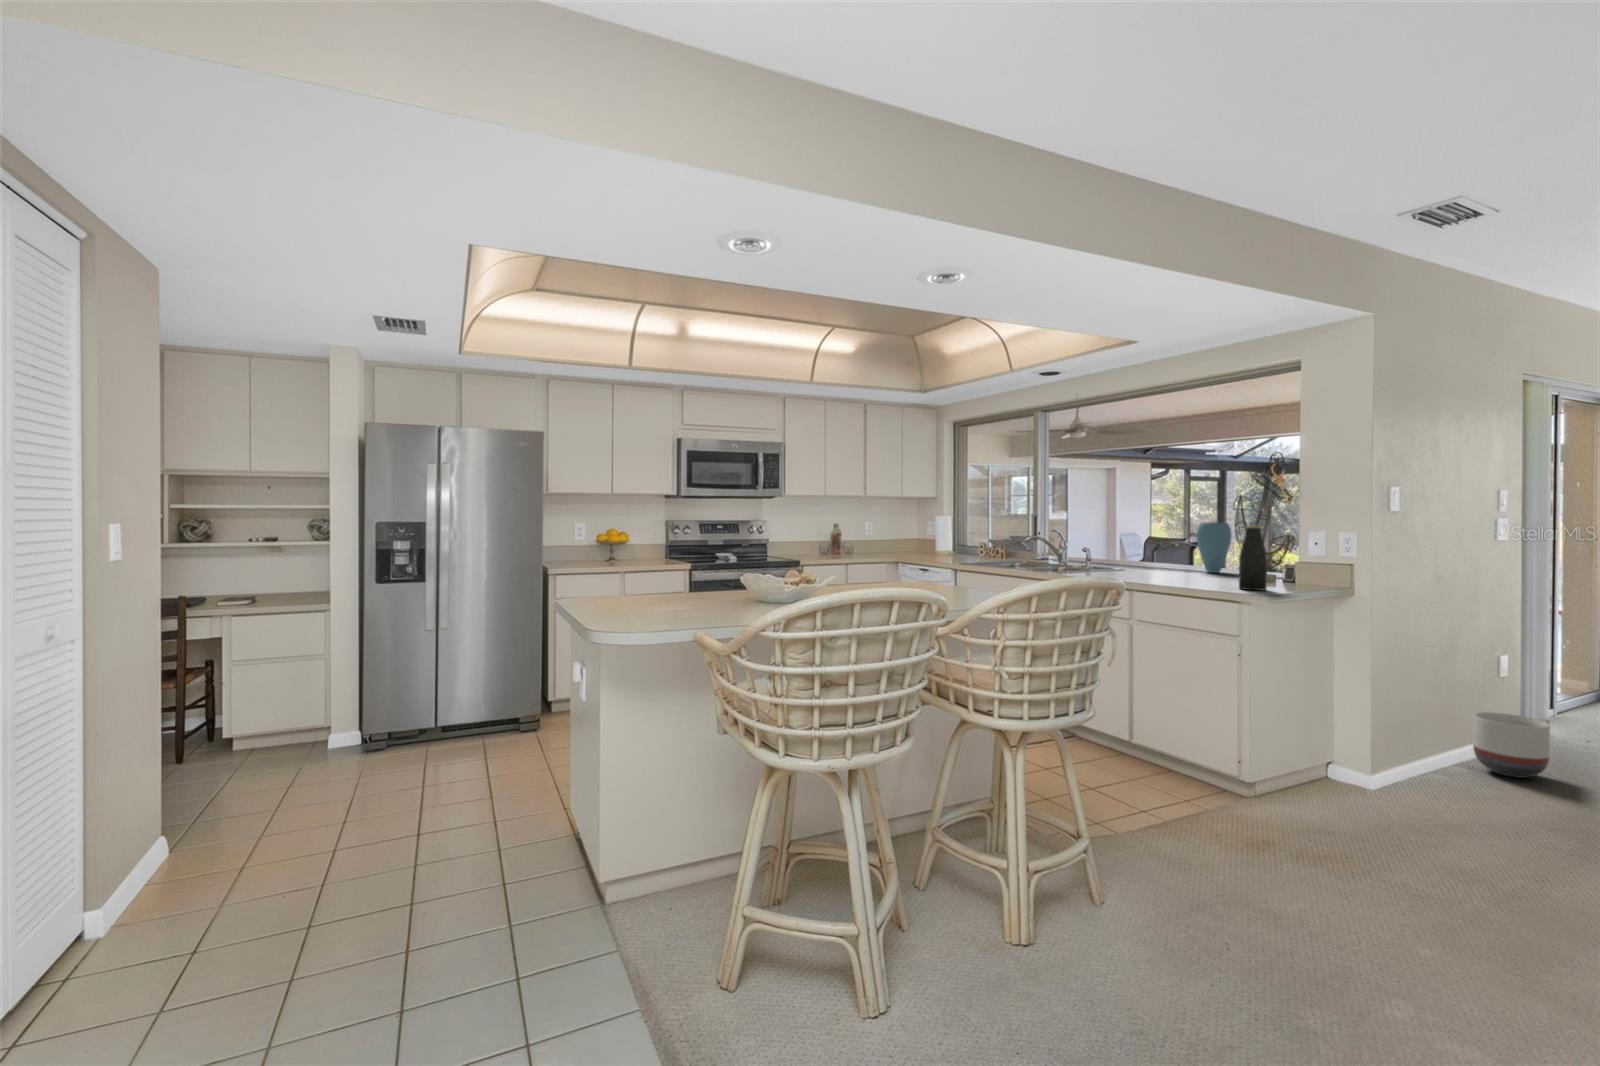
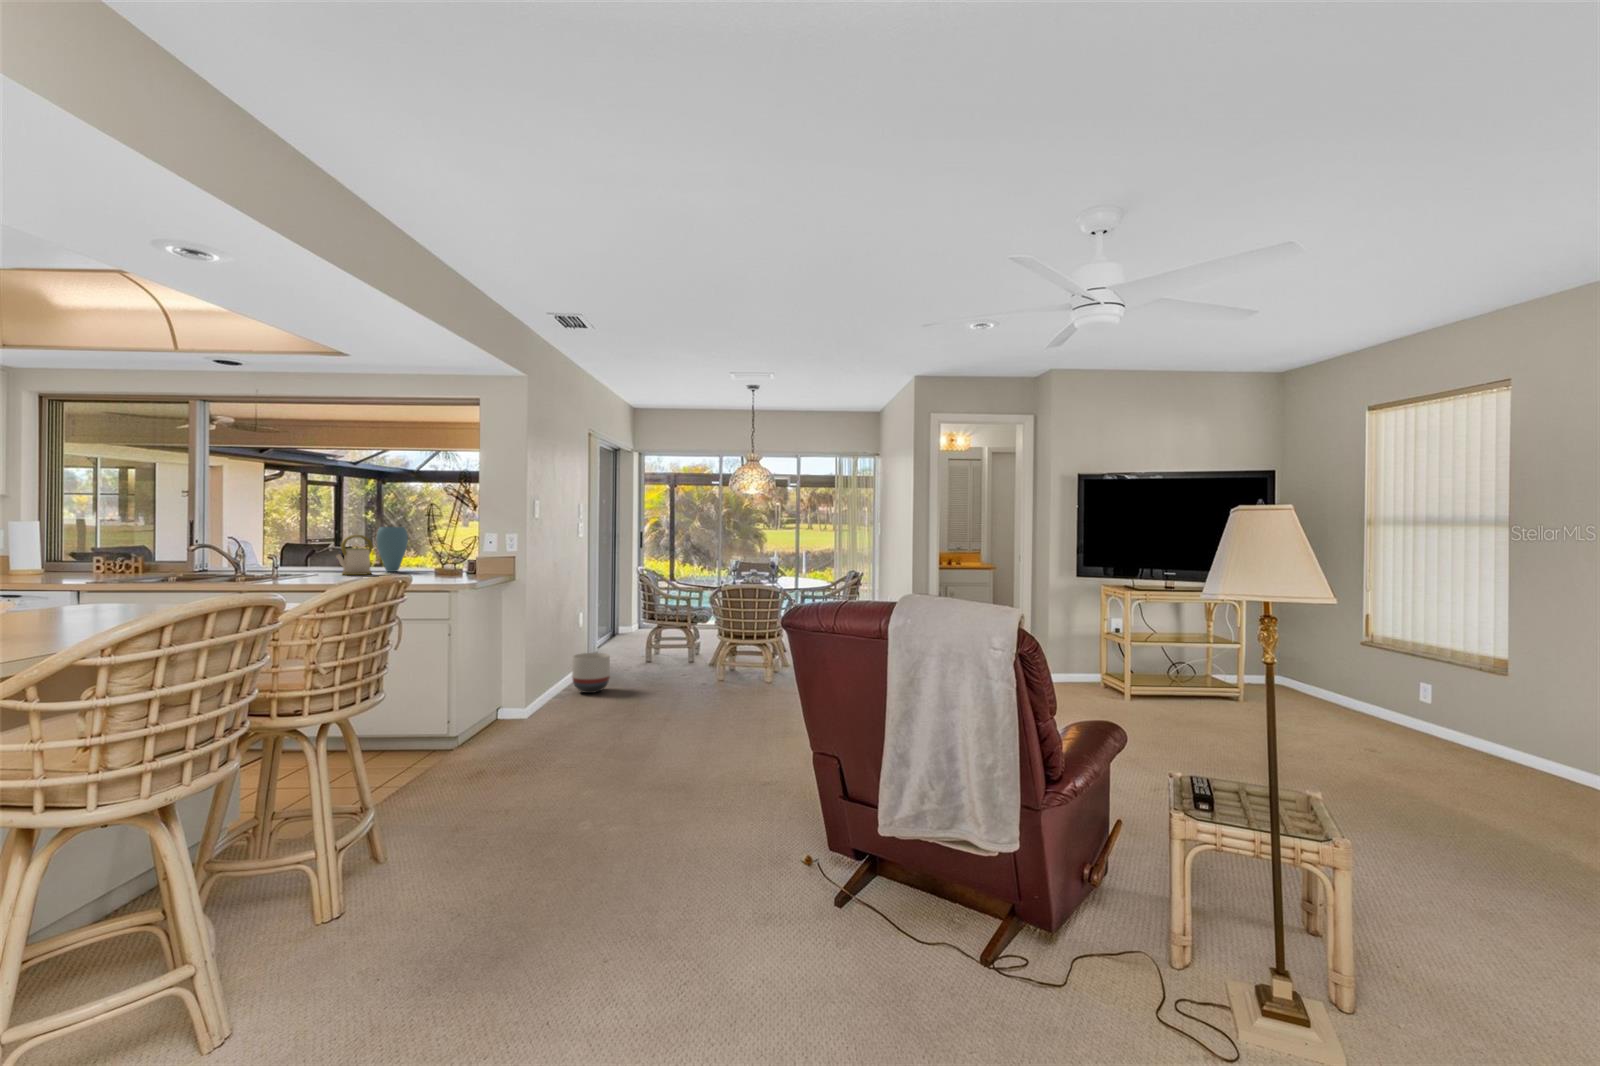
bottle: present [1239,526,1267,590] -> none [435,530,456,583]
kettle: none [1149,531,1188,574] -> present [336,535,373,575]

